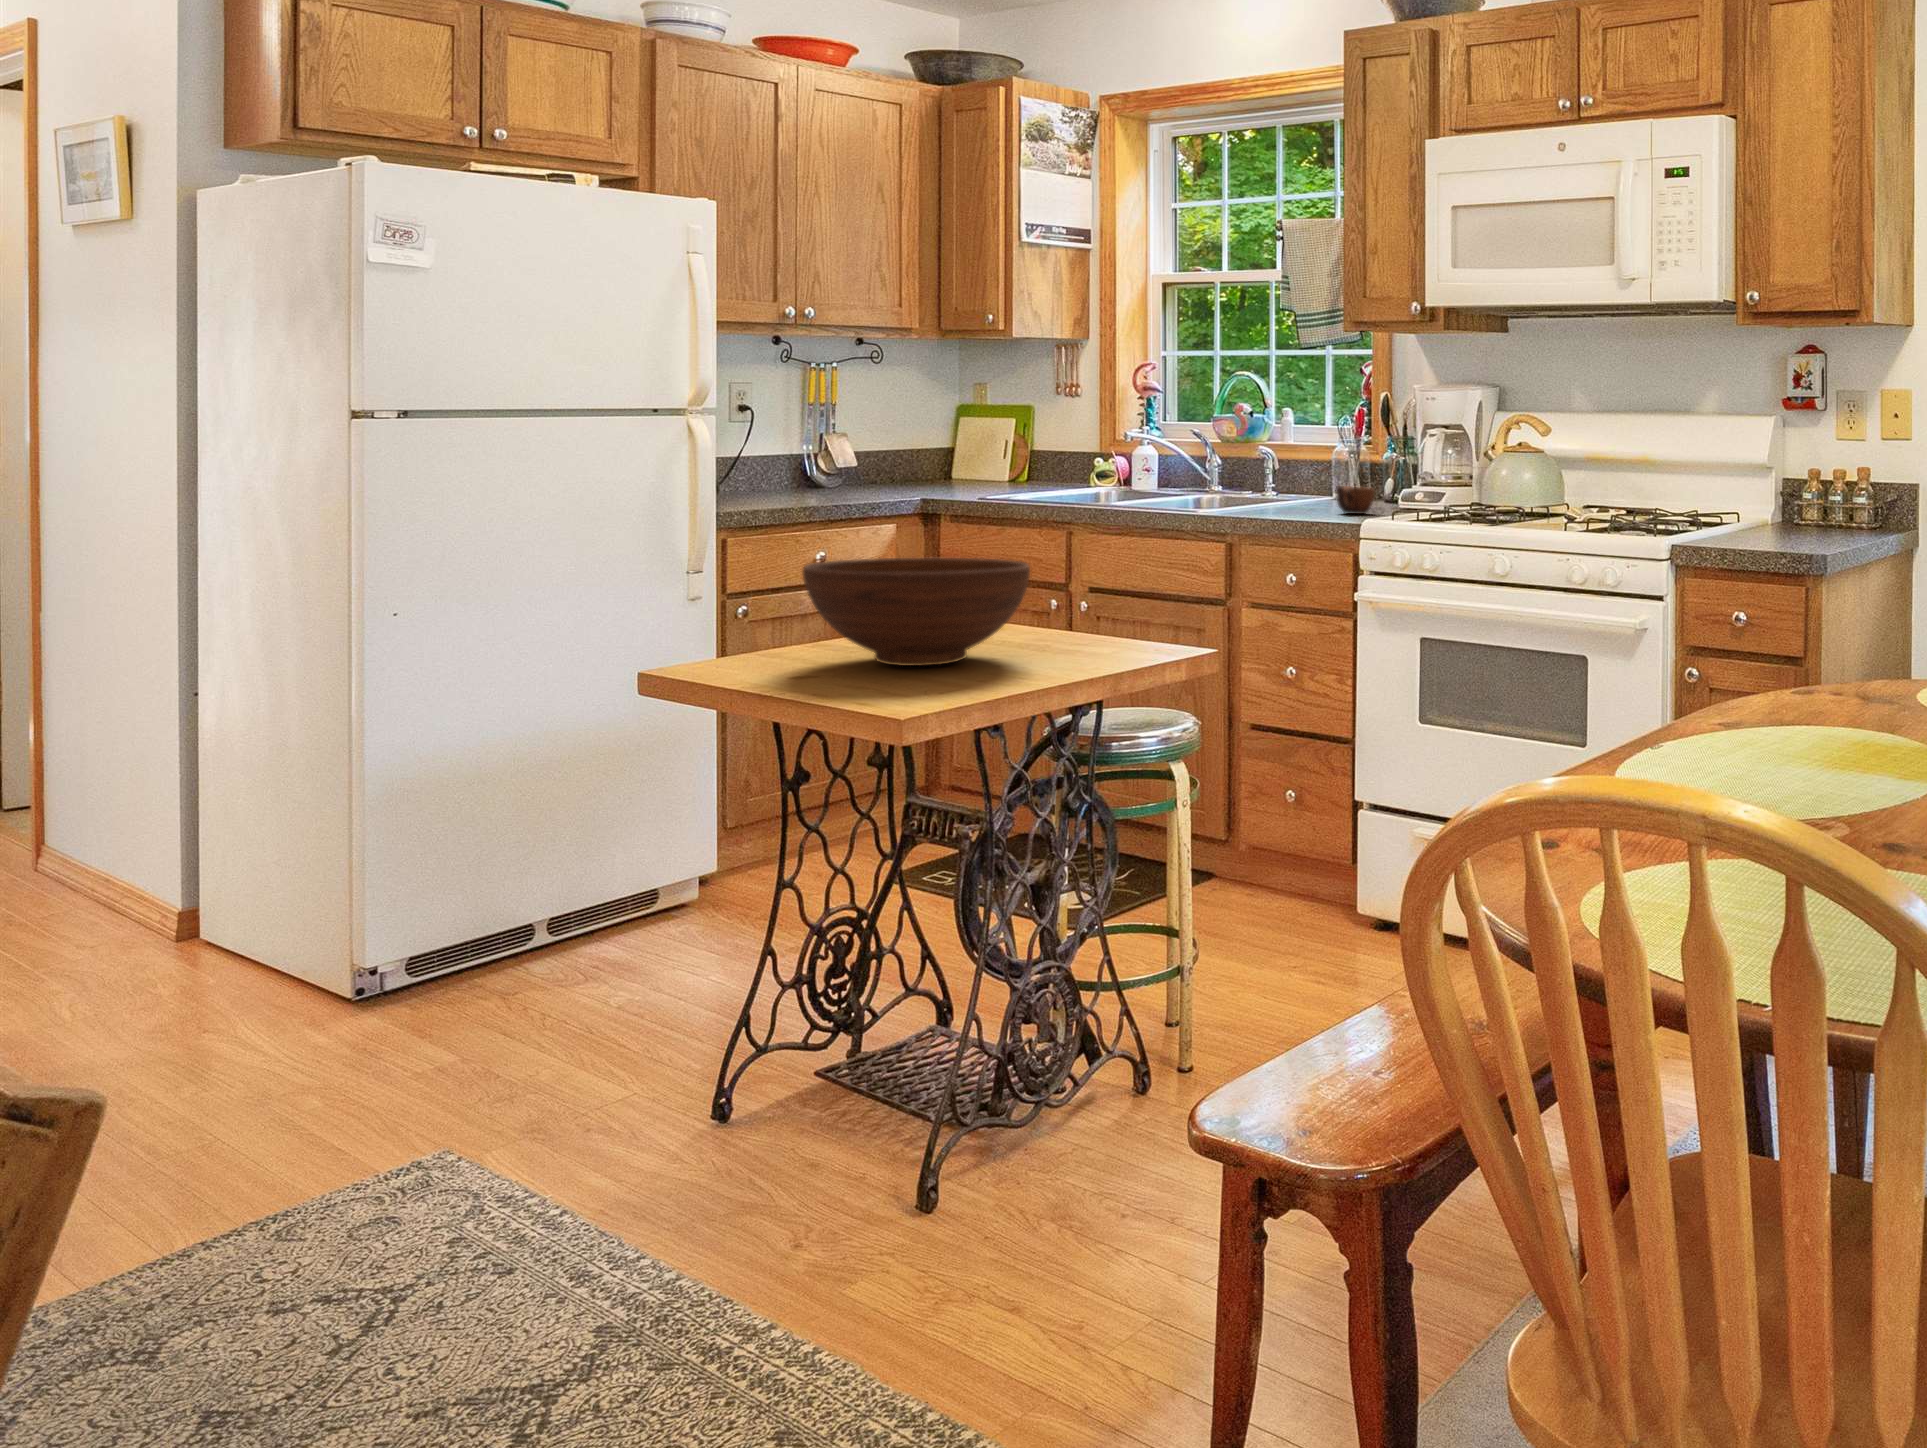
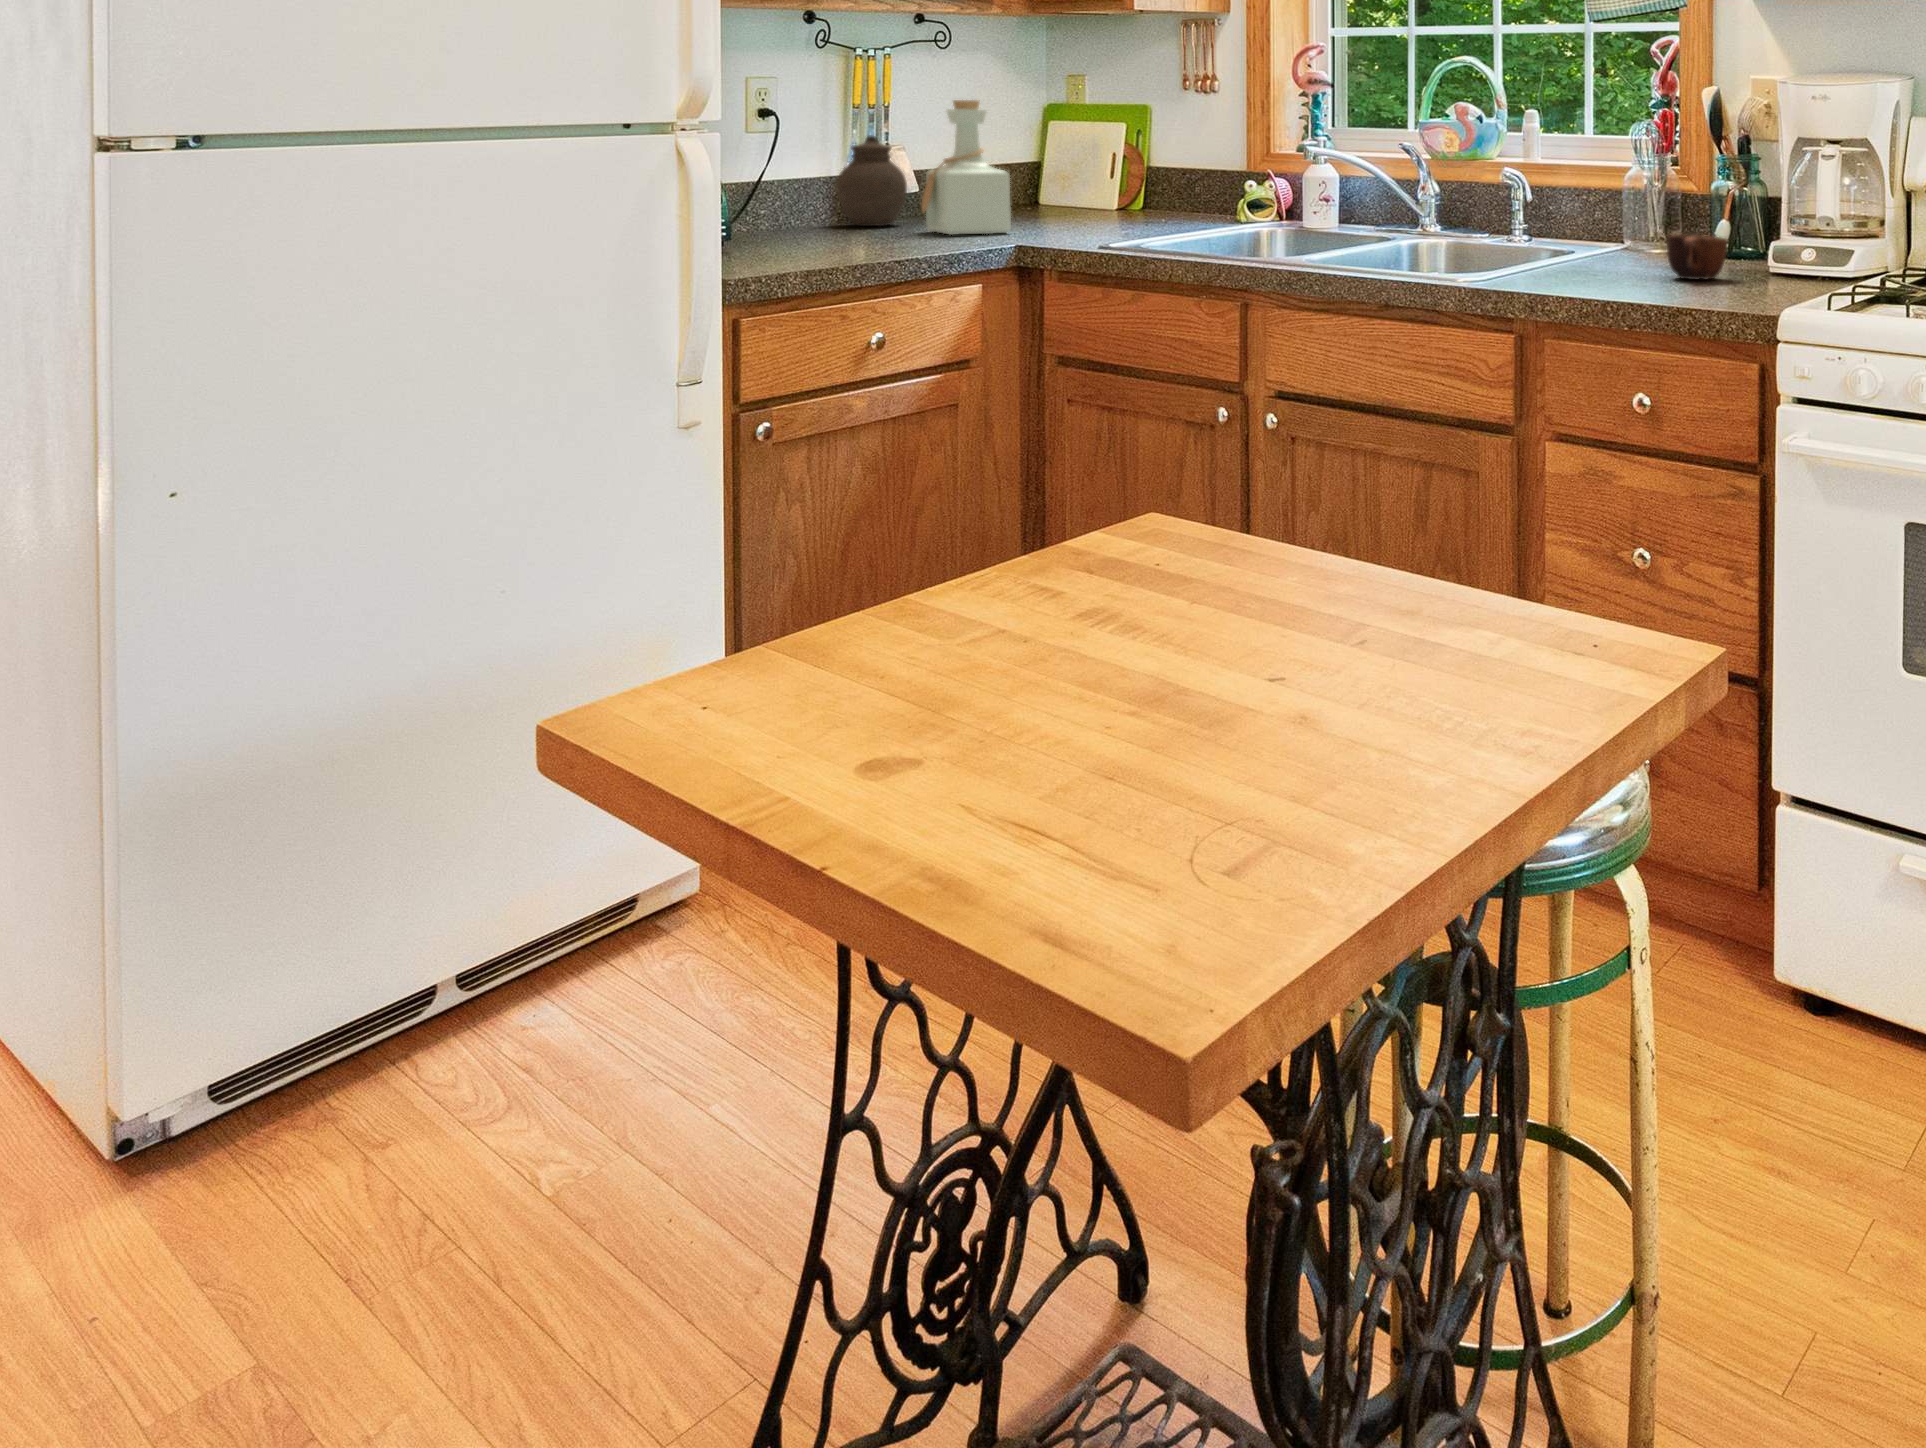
bottle: none [861,399,925,492] -> present [922,100,1011,235]
jar: none [801,424,852,488] -> present [837,135,907,226]
fruit bowl: present [803,558,1030,666] -> none [904,455,1391,742]

